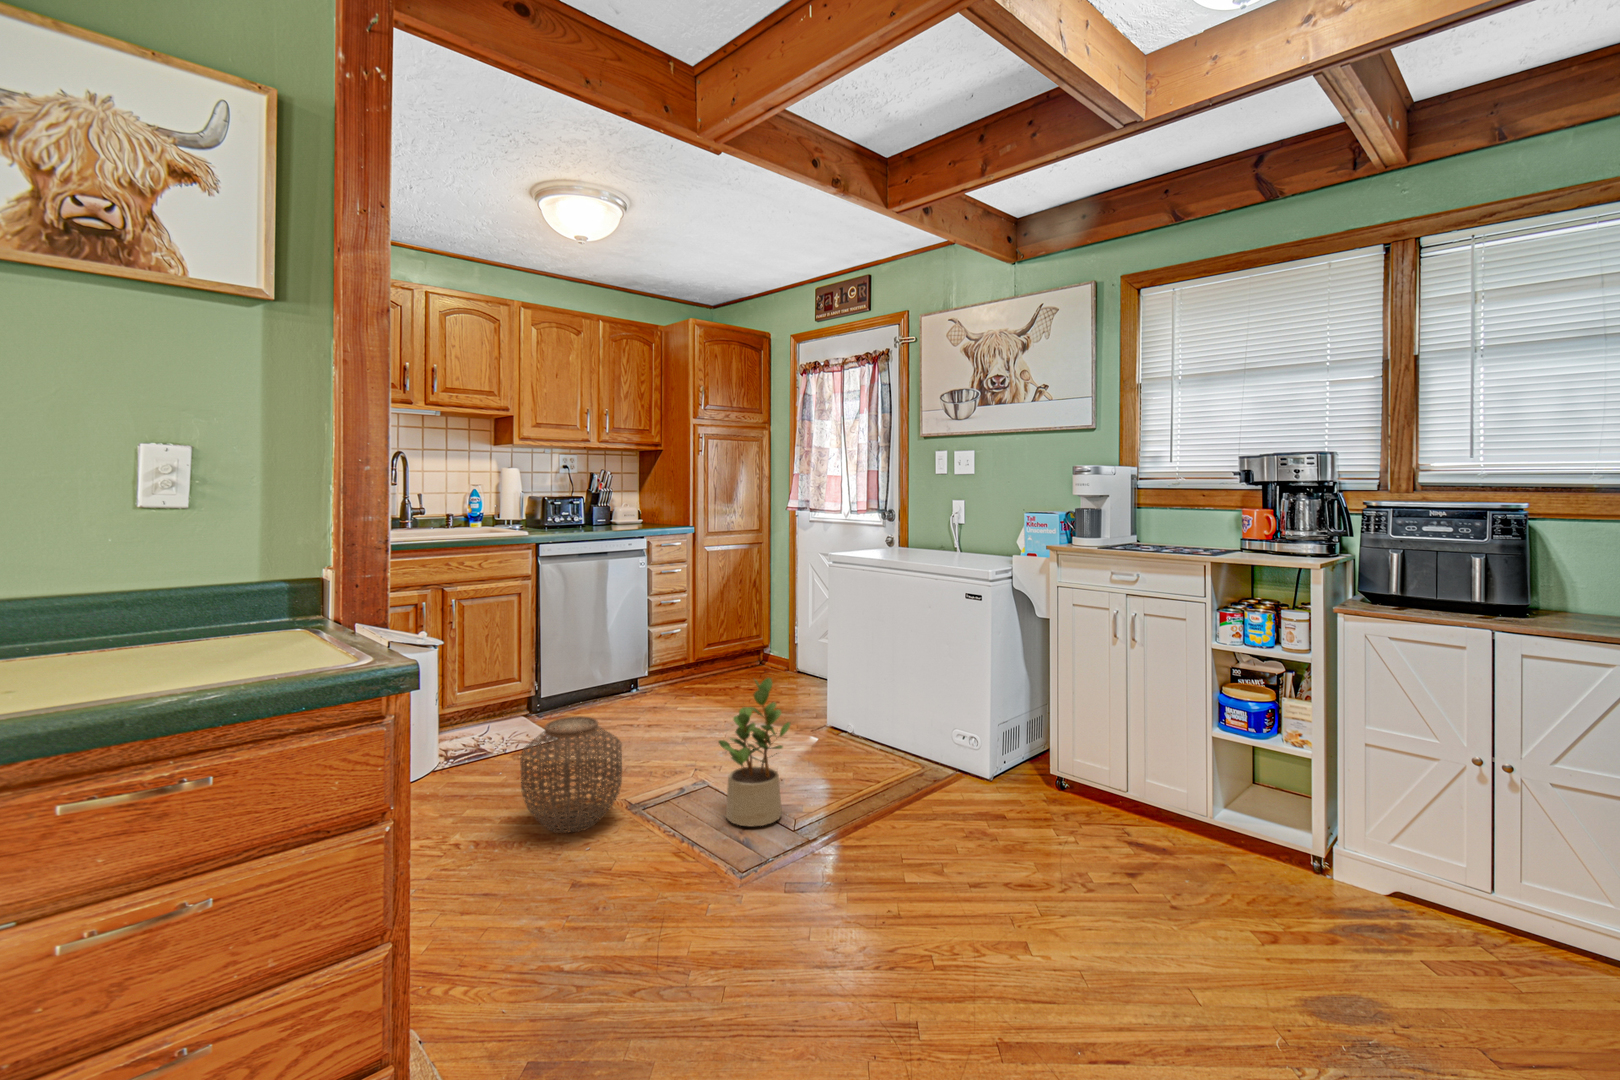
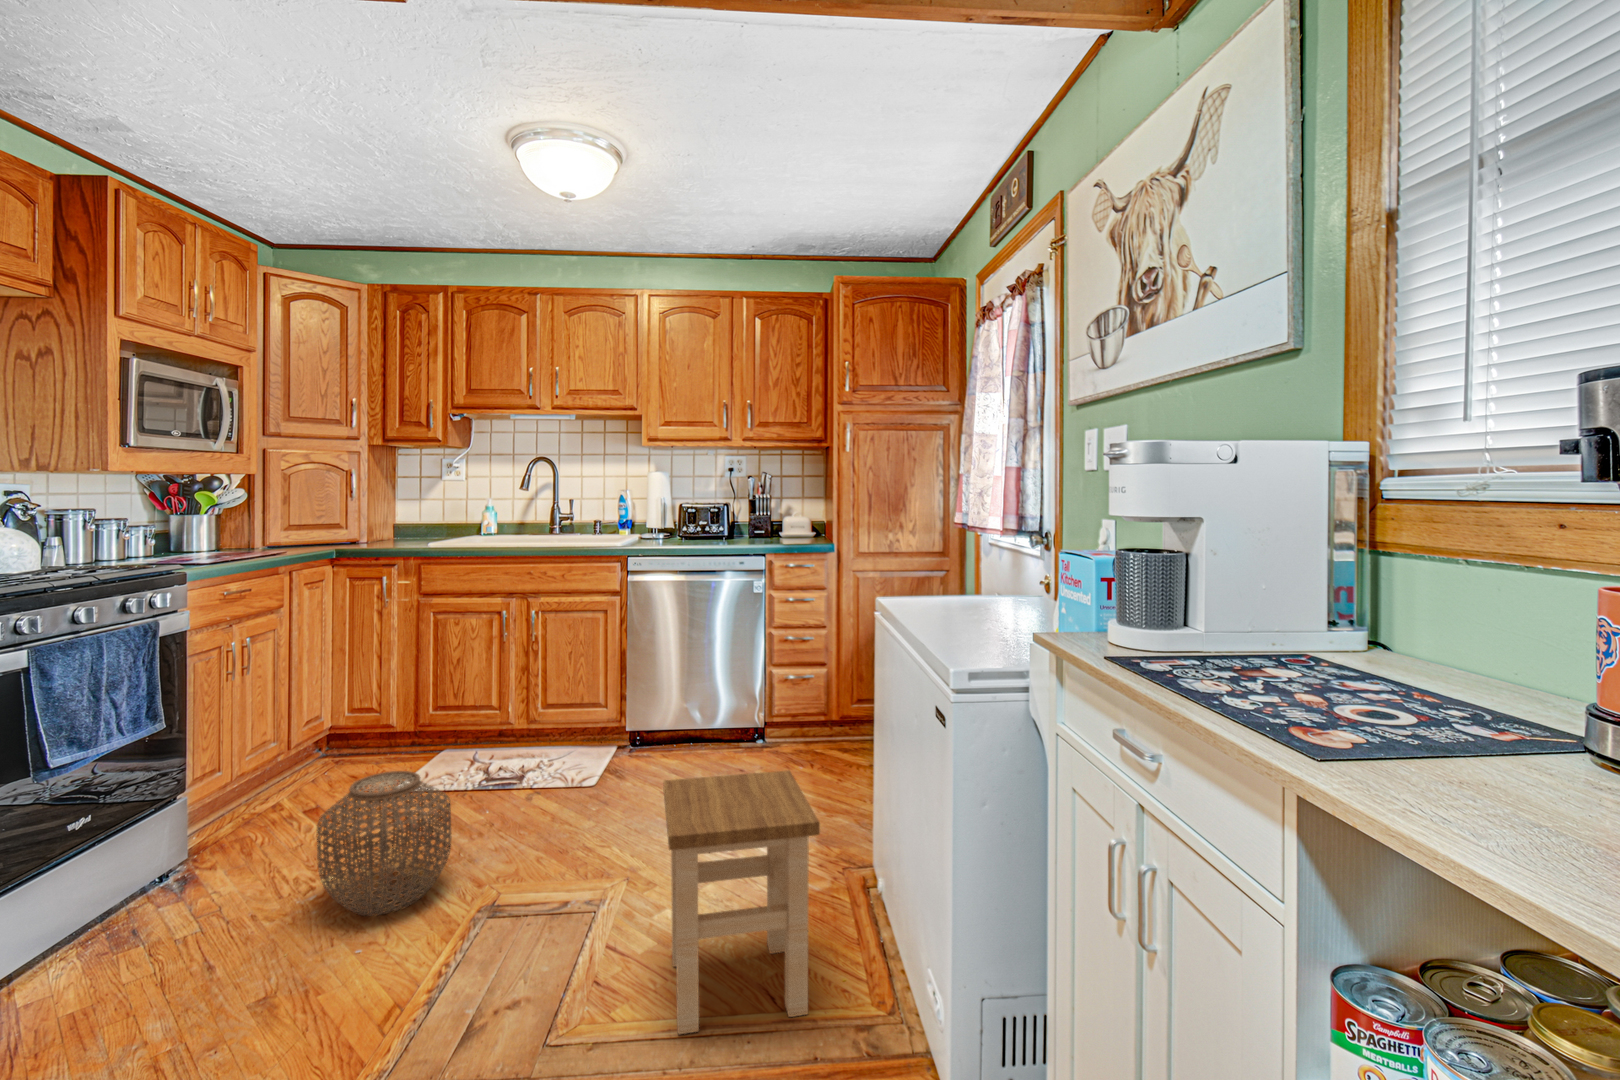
stool: none [807,658,921,801] -> present [664,771,820,1034]
potted plant: present [719,678,790,826] -> none [467,778,562,1006]

